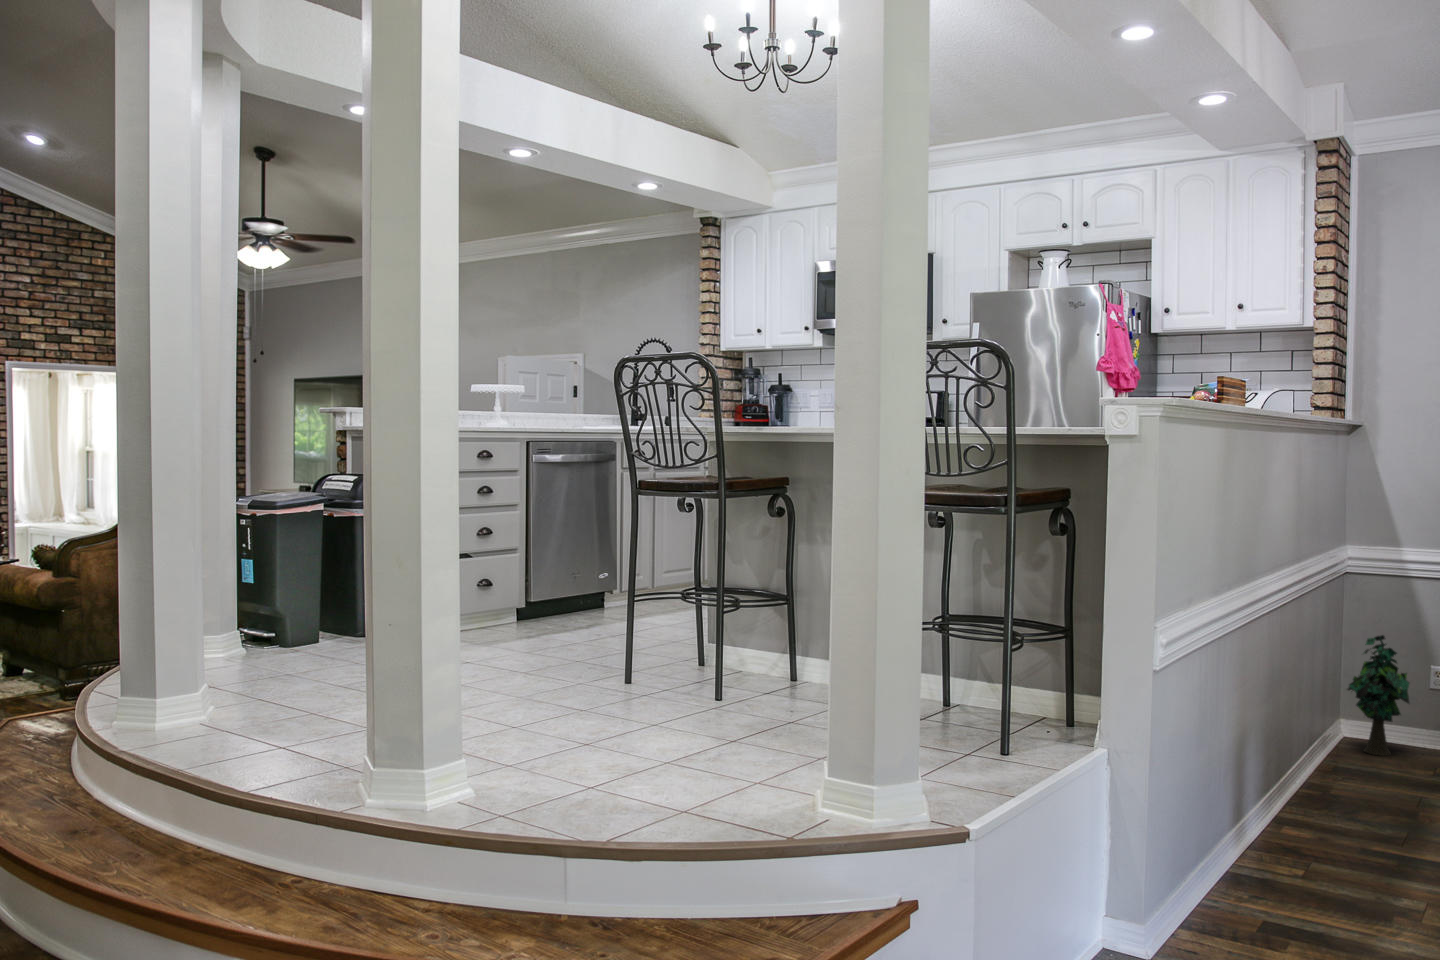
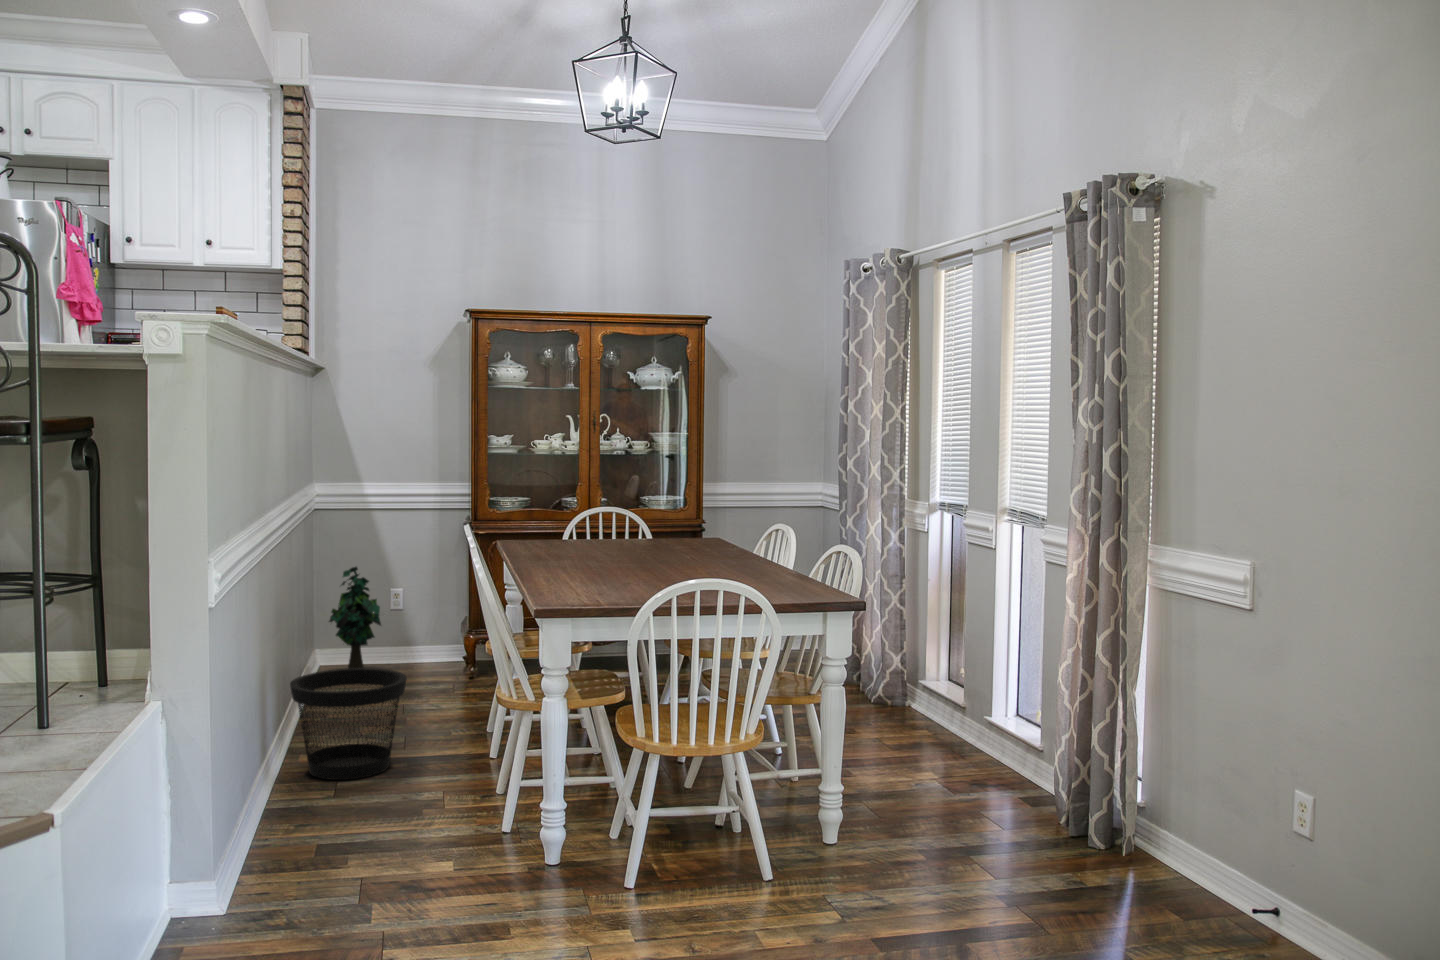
wastebasket: none [1267,745,1401,869] -> present [290,668,407,780]

